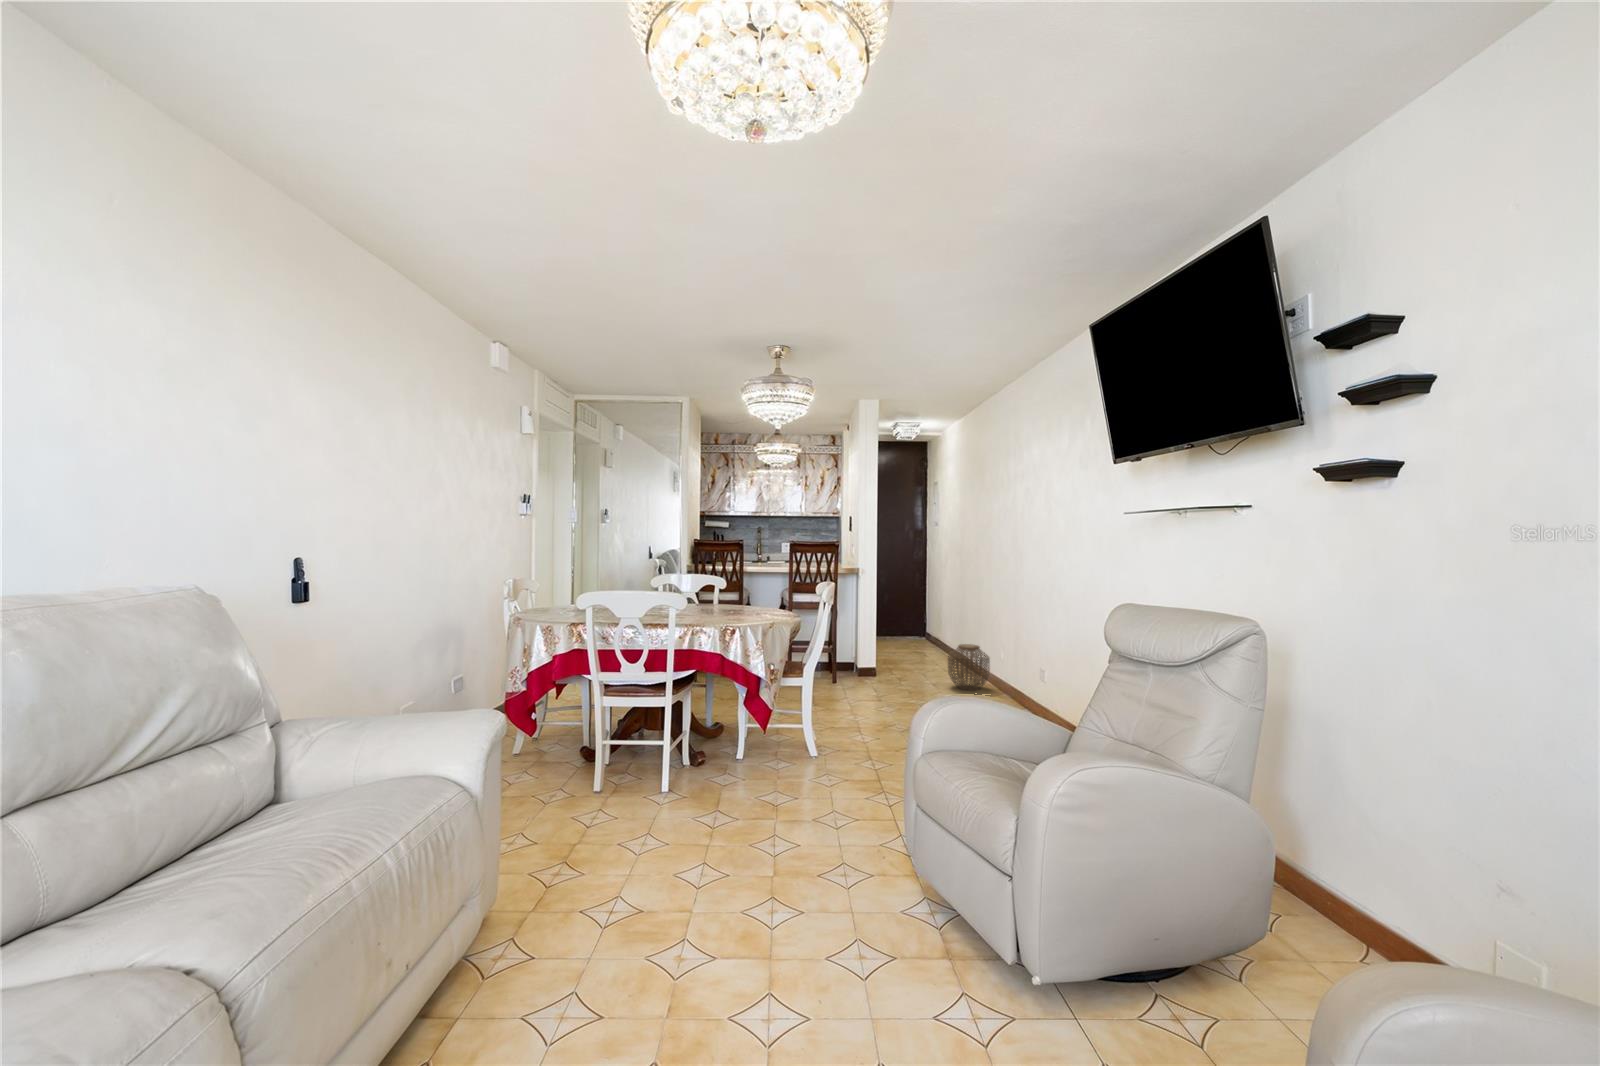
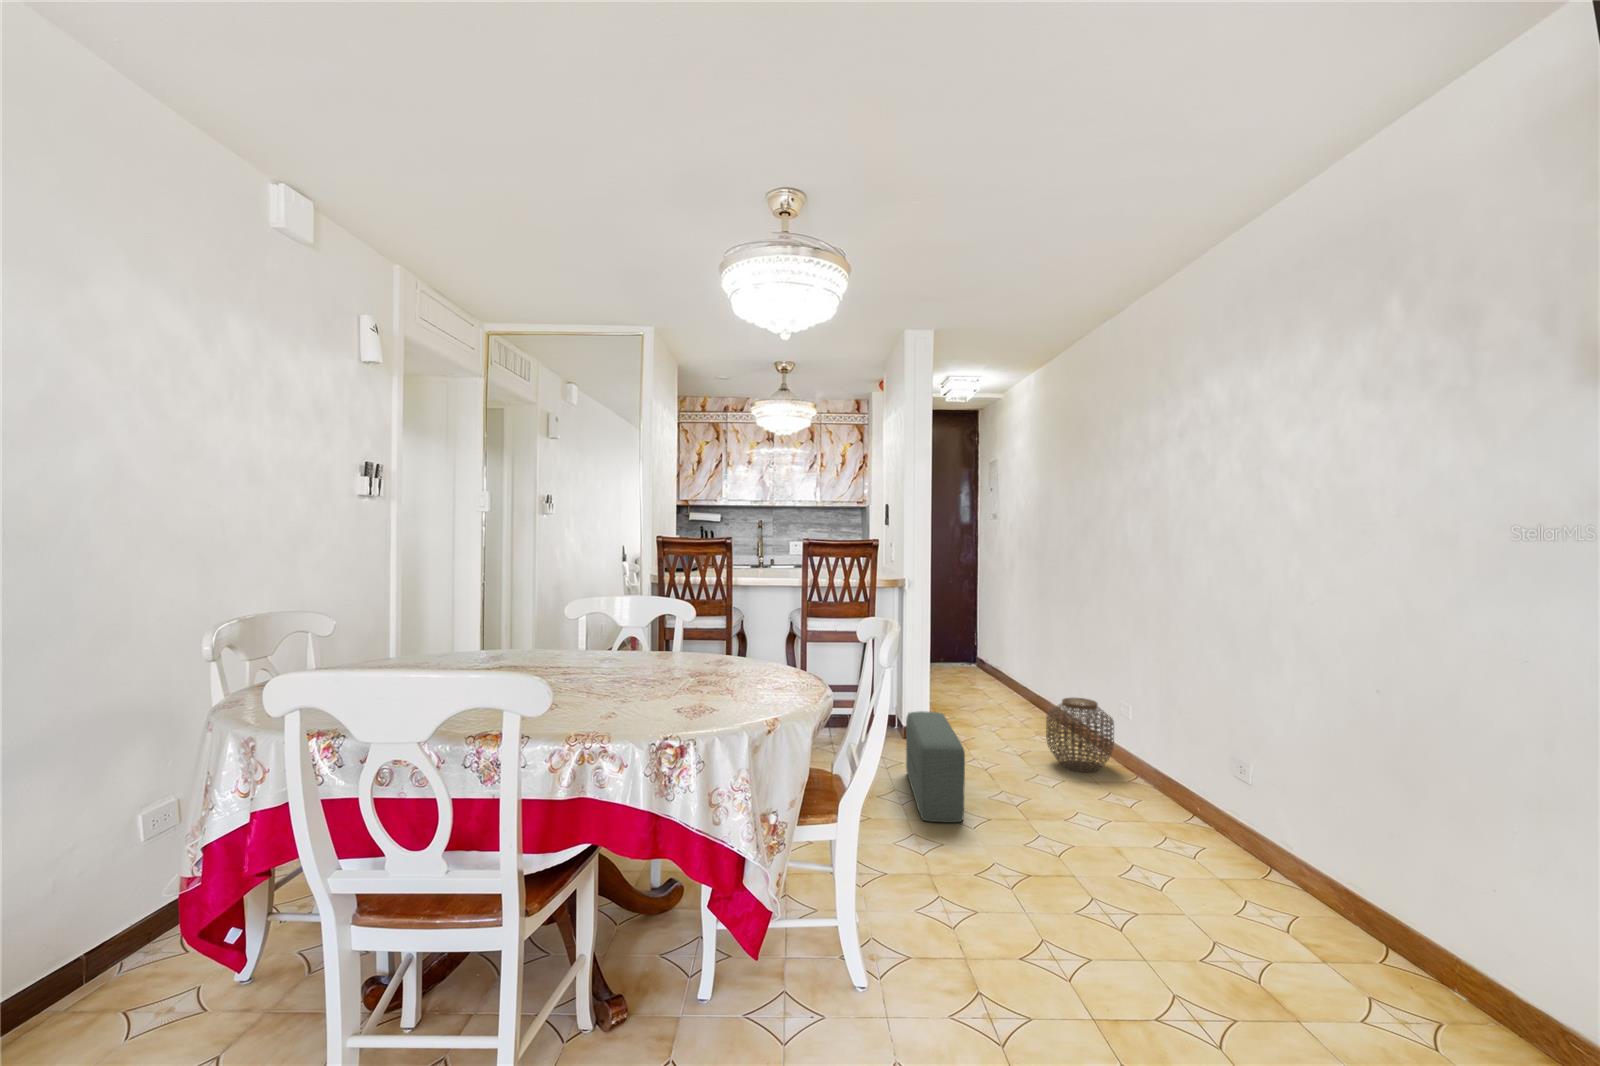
pouf: none [856,651,885,709] -> present [906,711,965,822]

